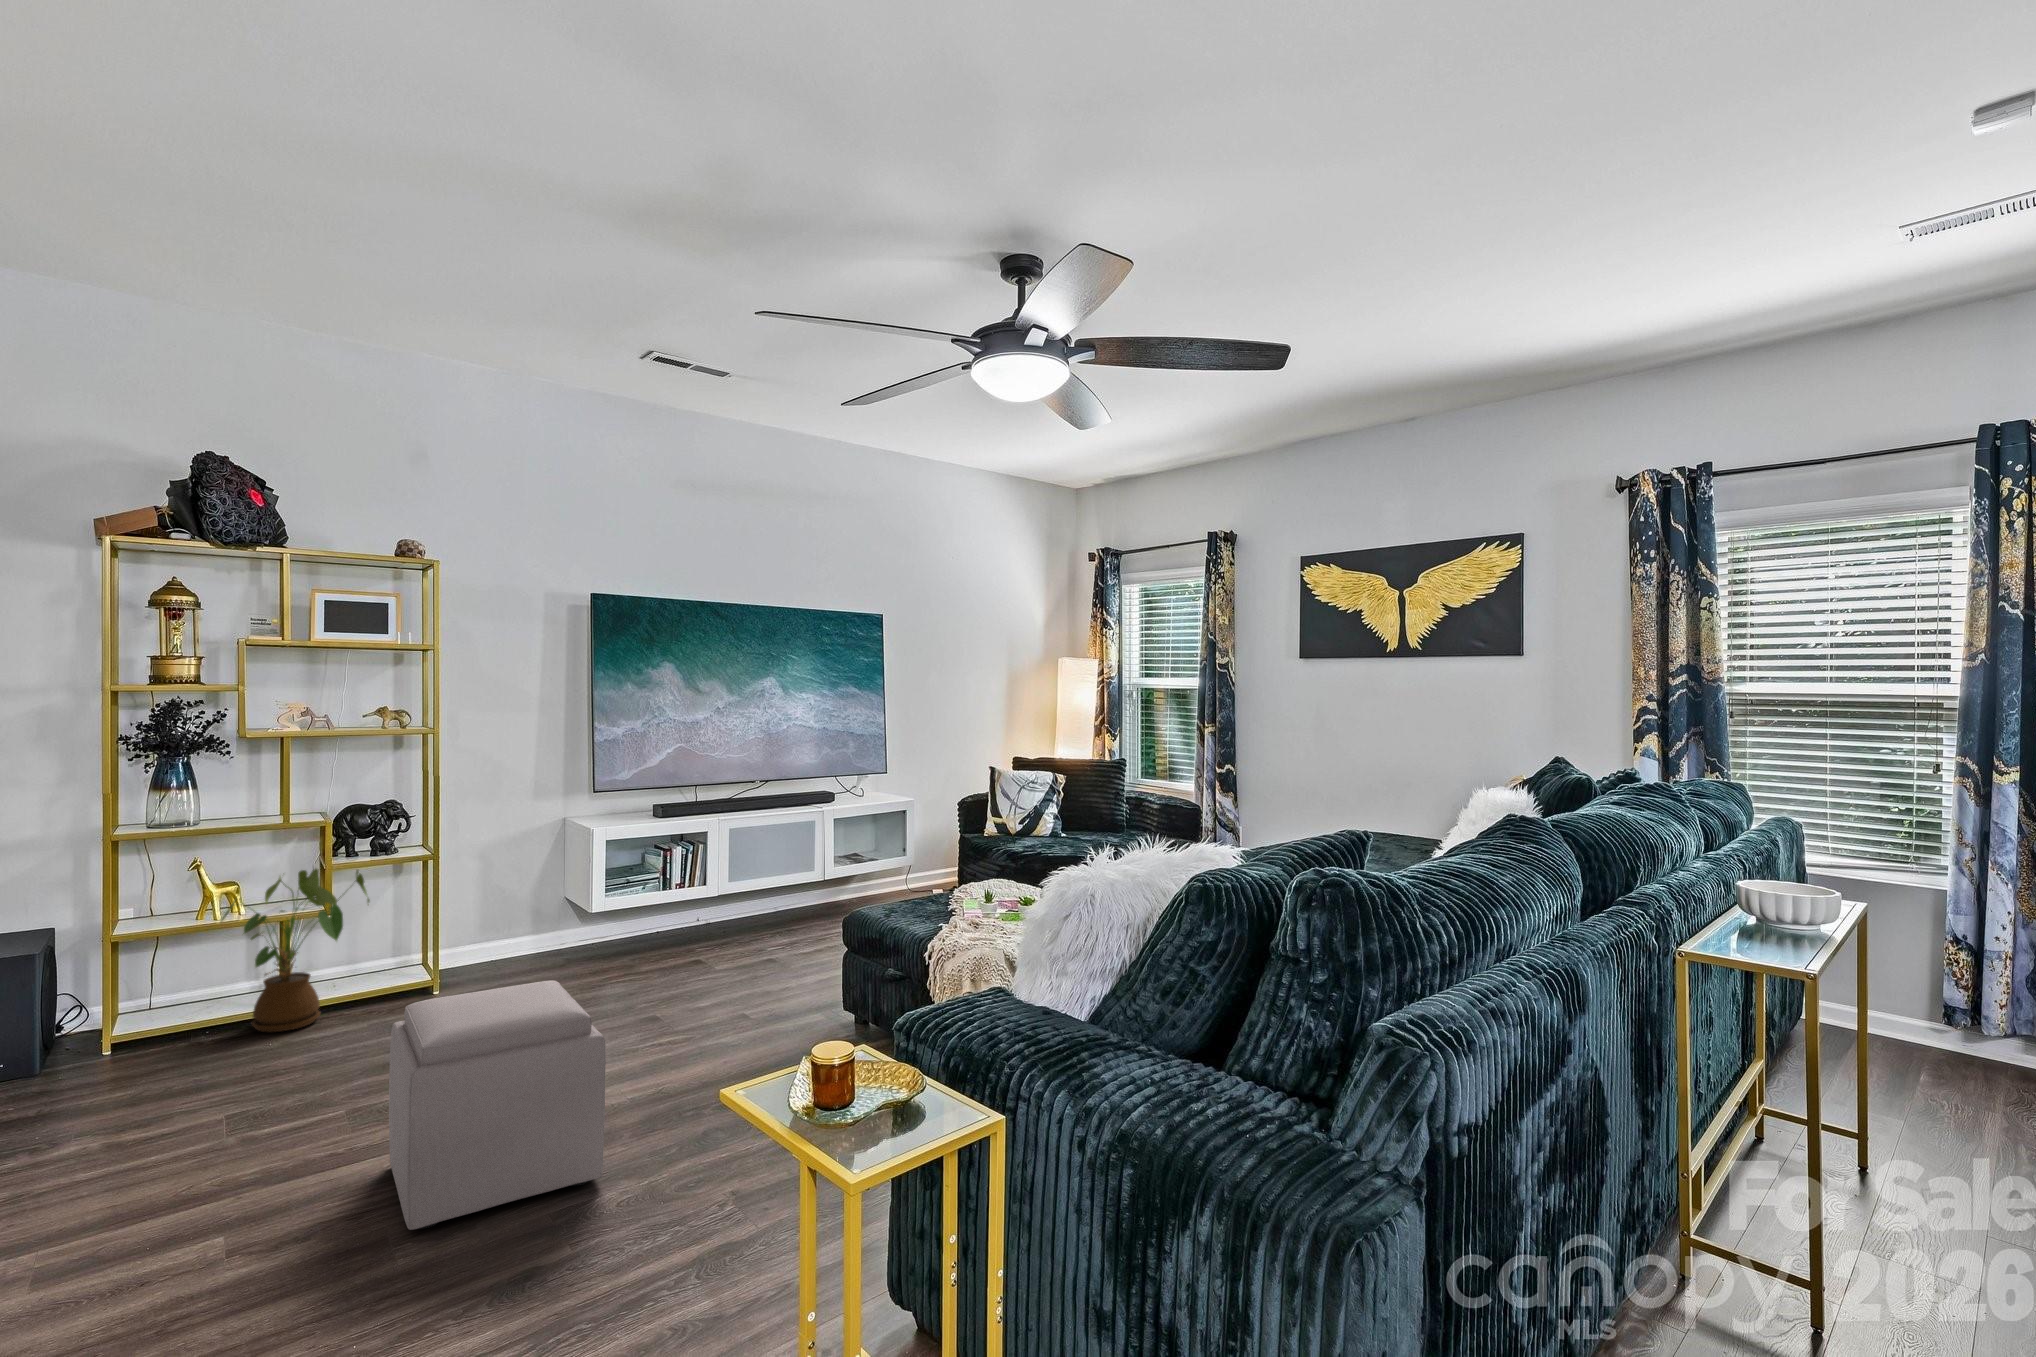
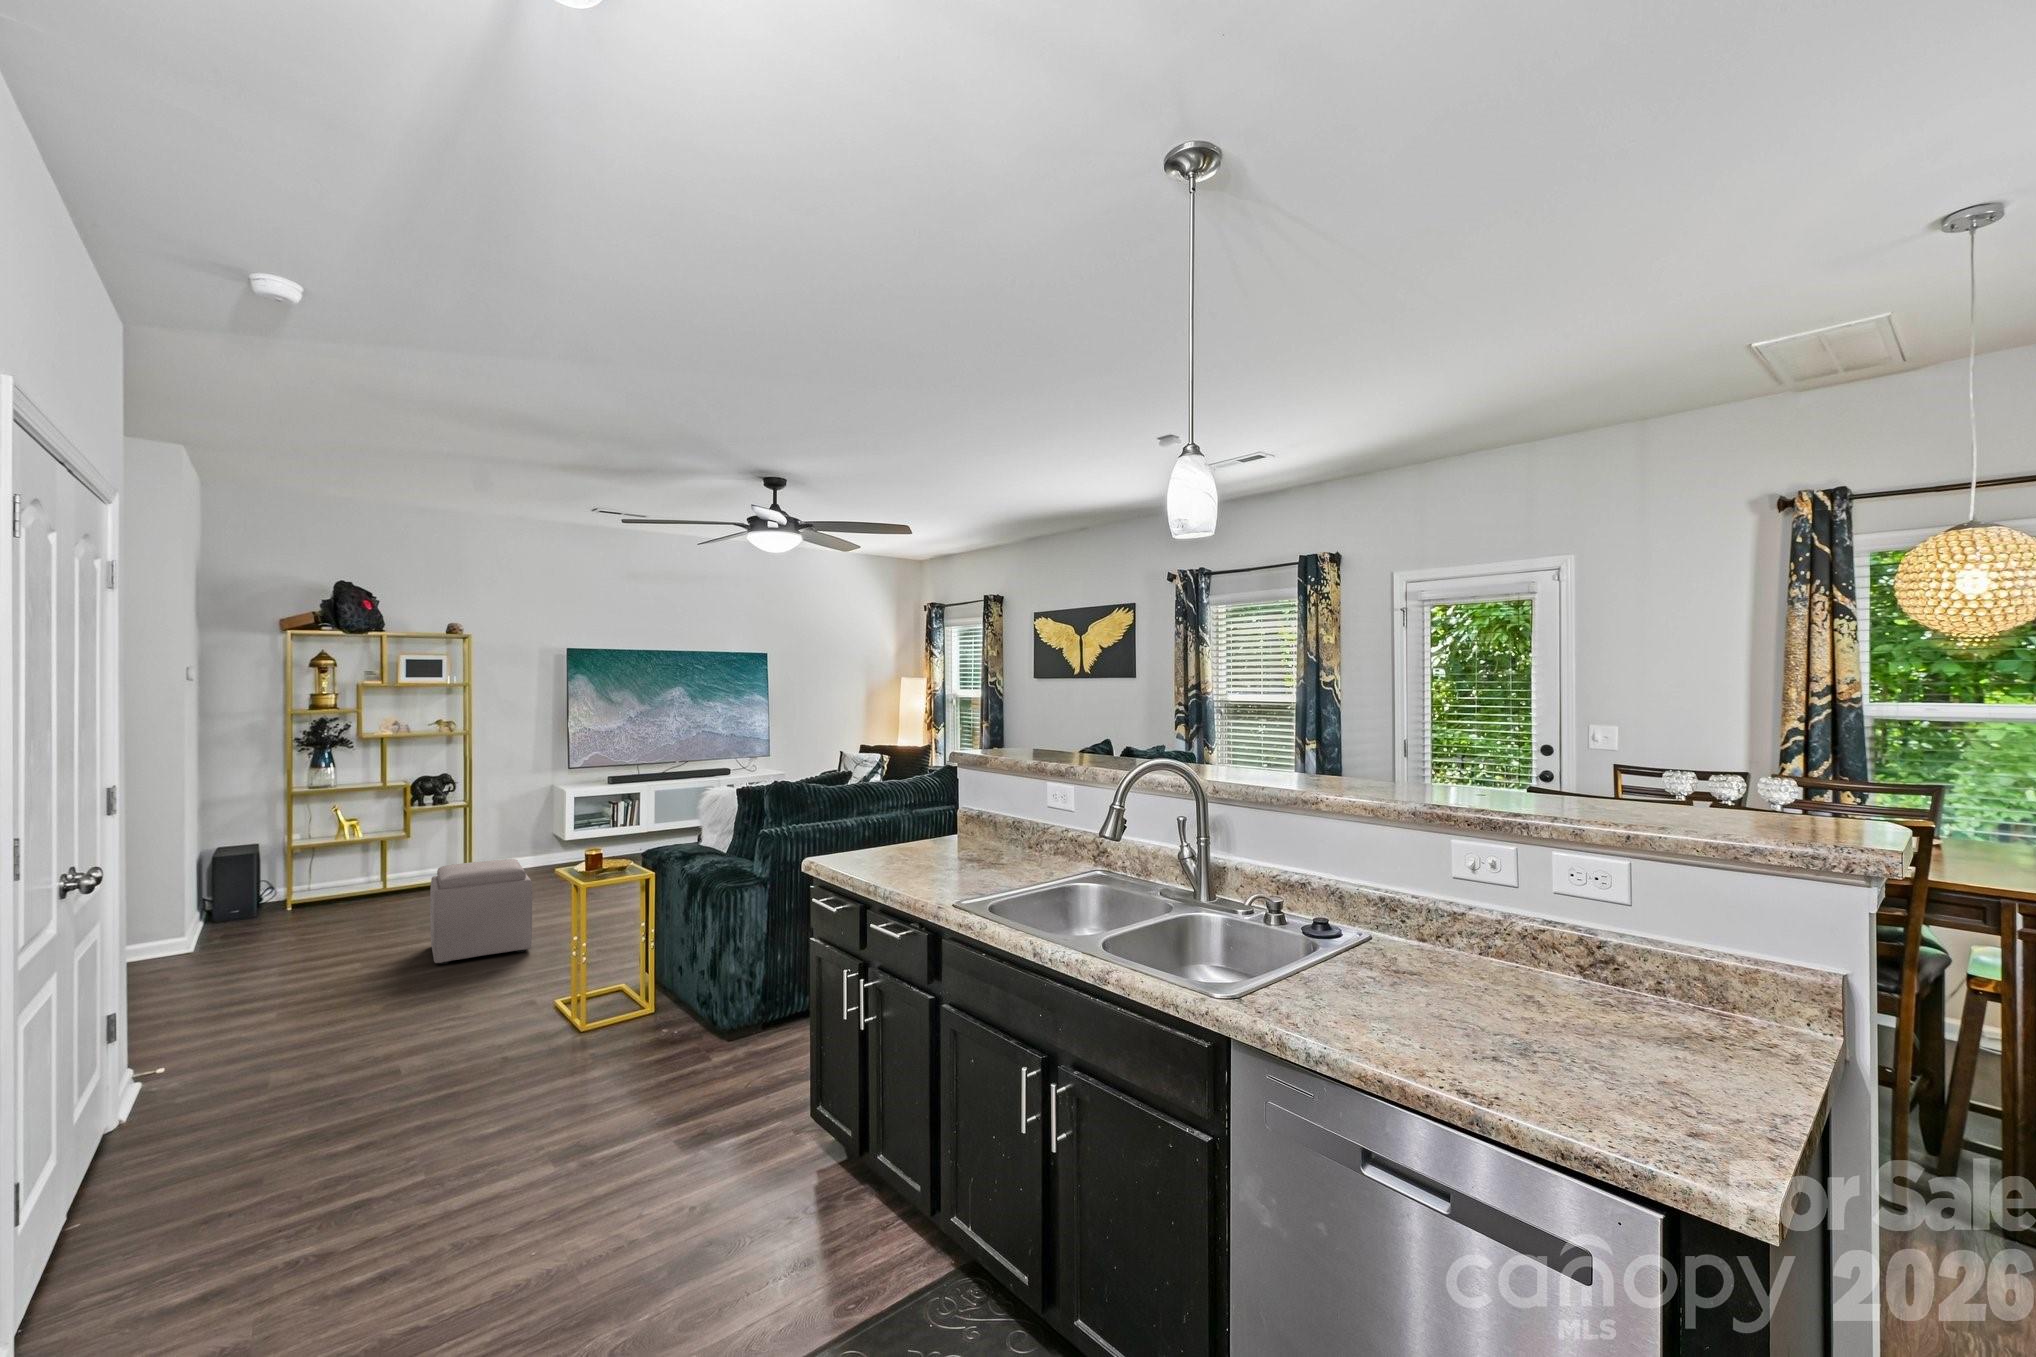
house plant: present [221,869,370,1032] -> none [348,812,432,900]

